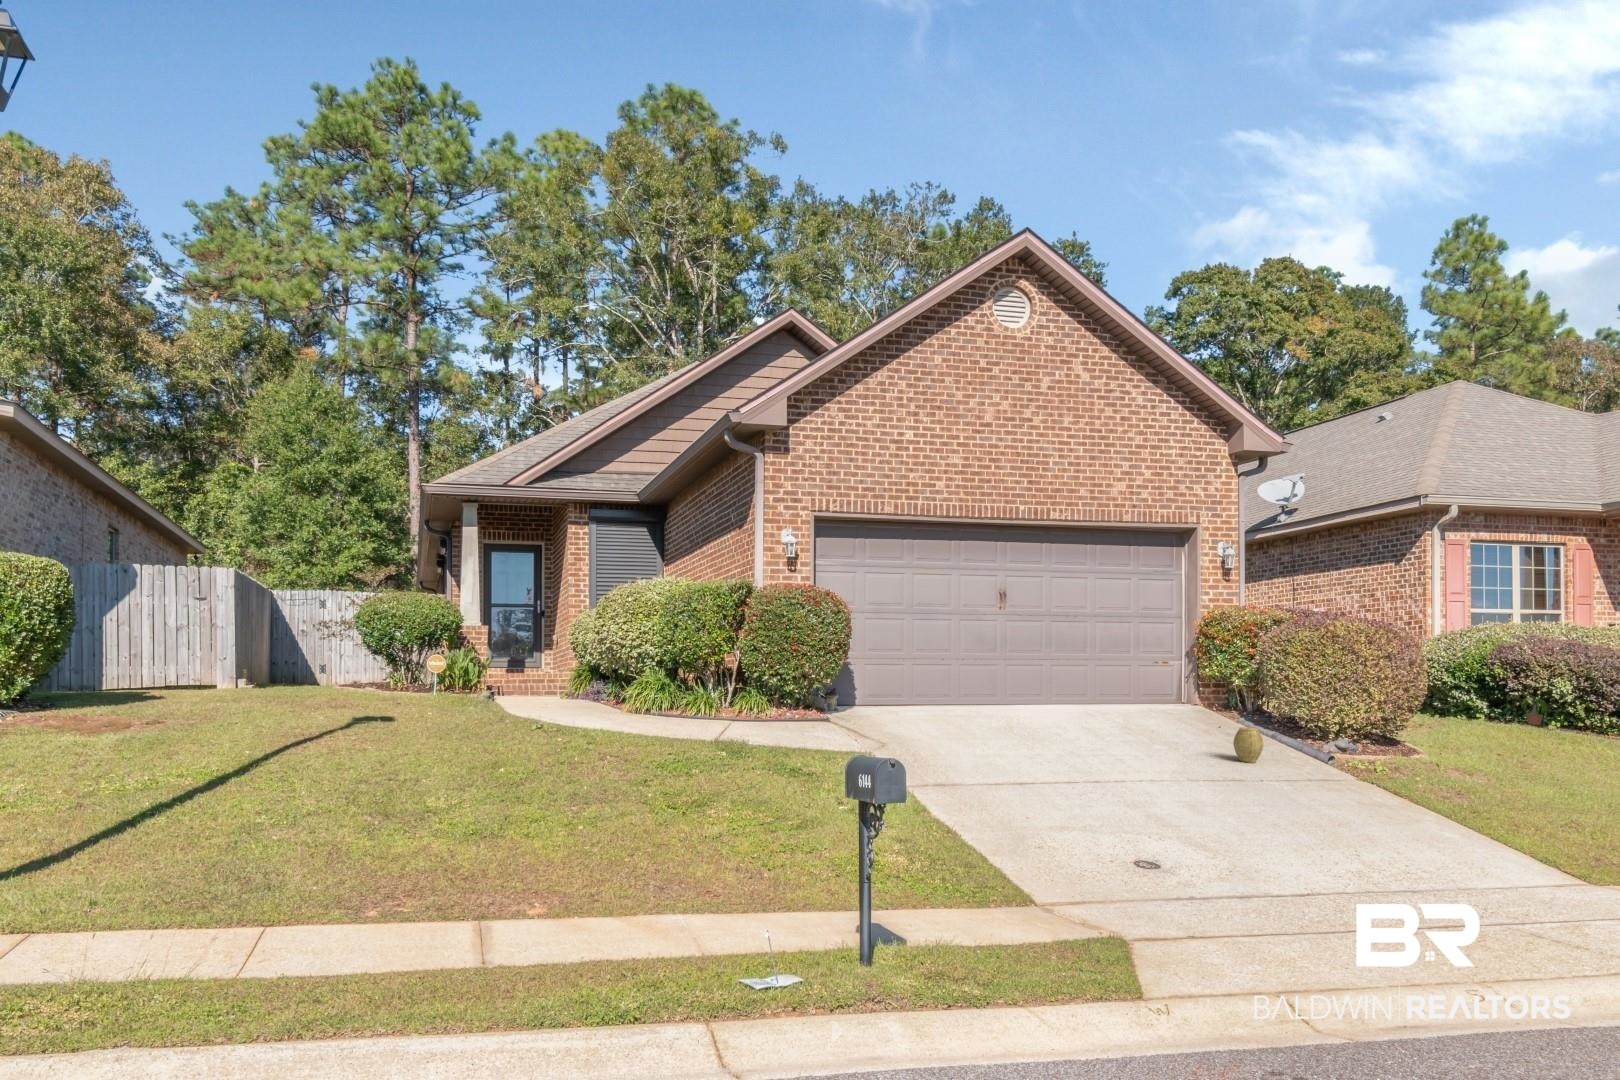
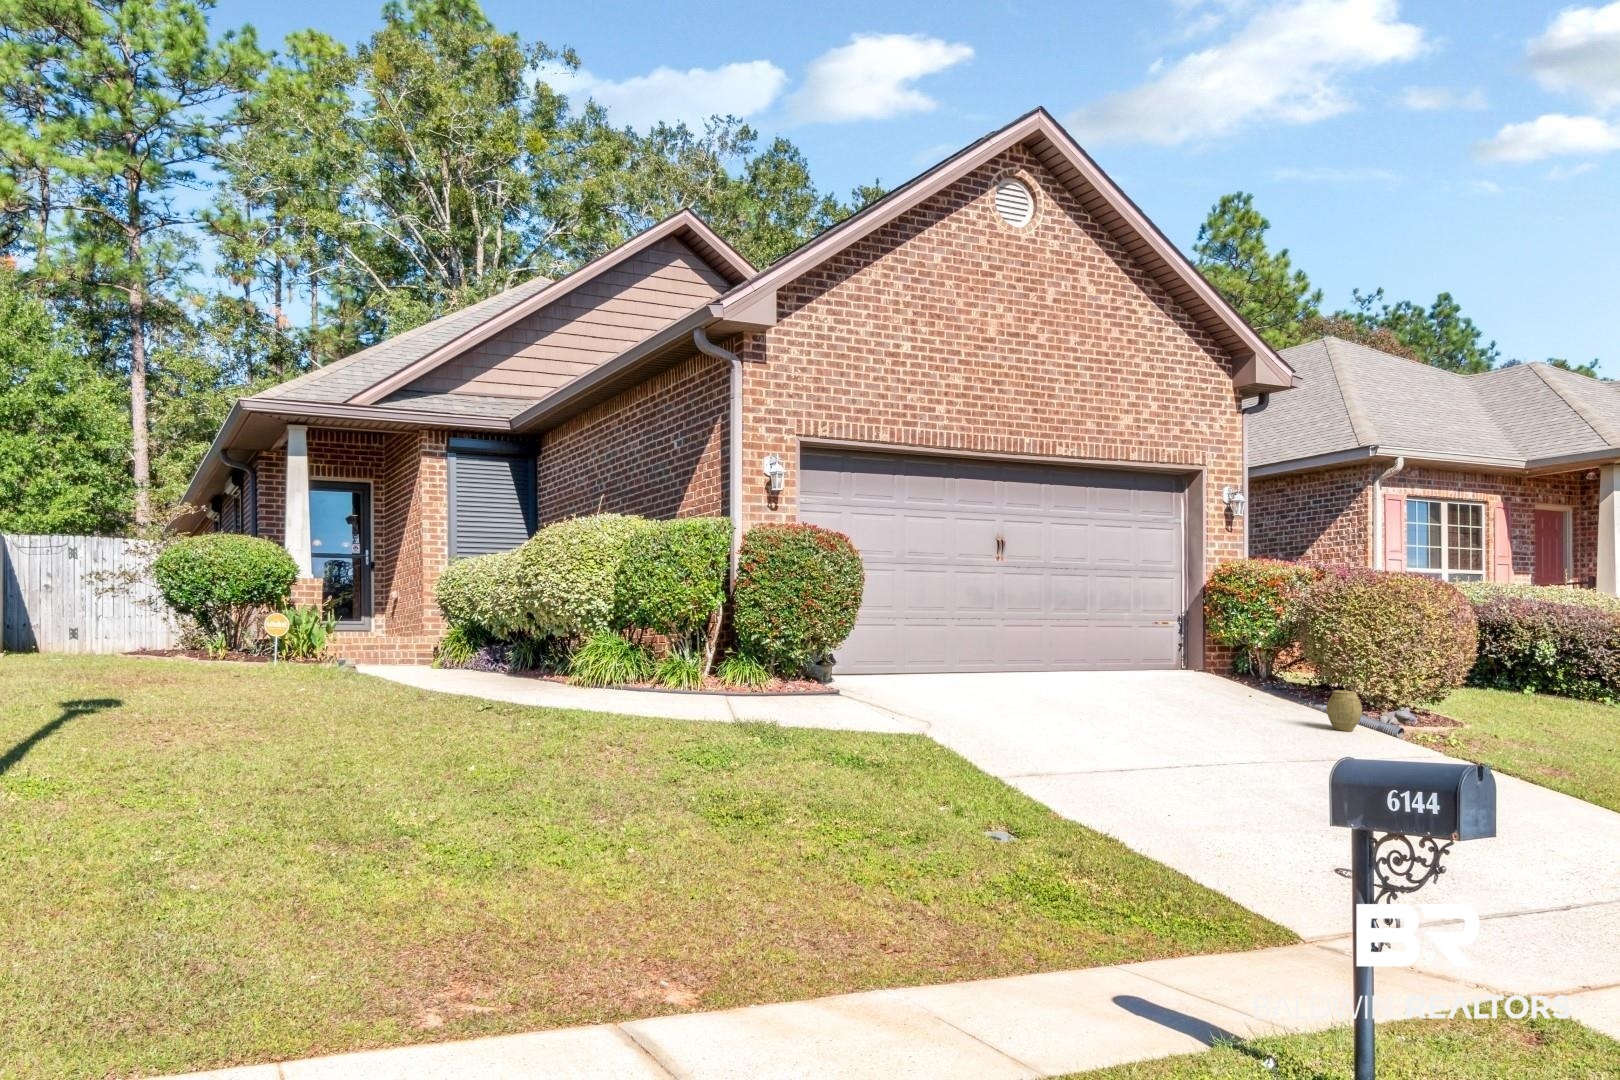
potted plant: present [1522,699,1547,725] -> none [1507,655,1545,684]

